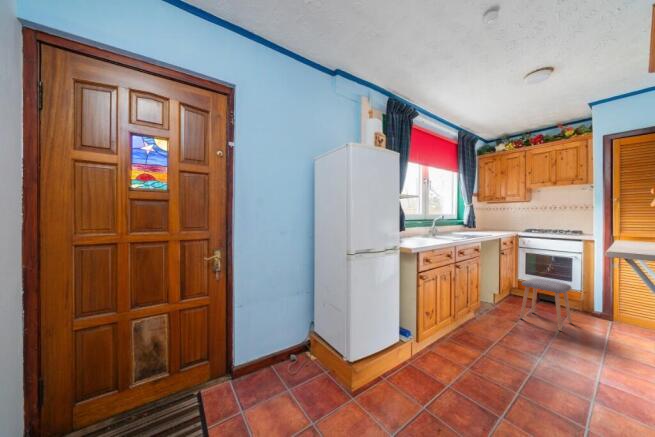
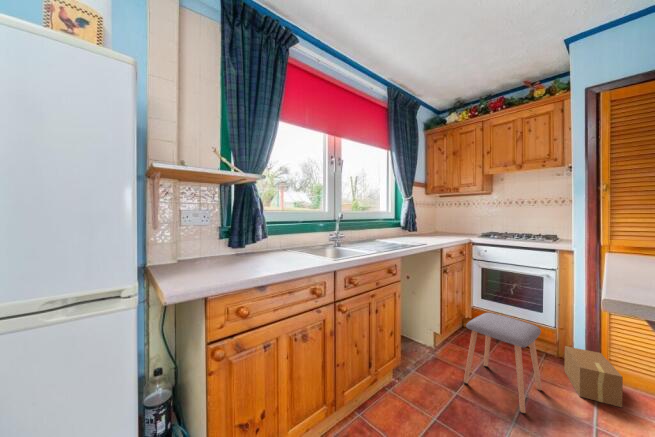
cardboard box: none [588,301,625,332] -> present [564,346,623,407]

